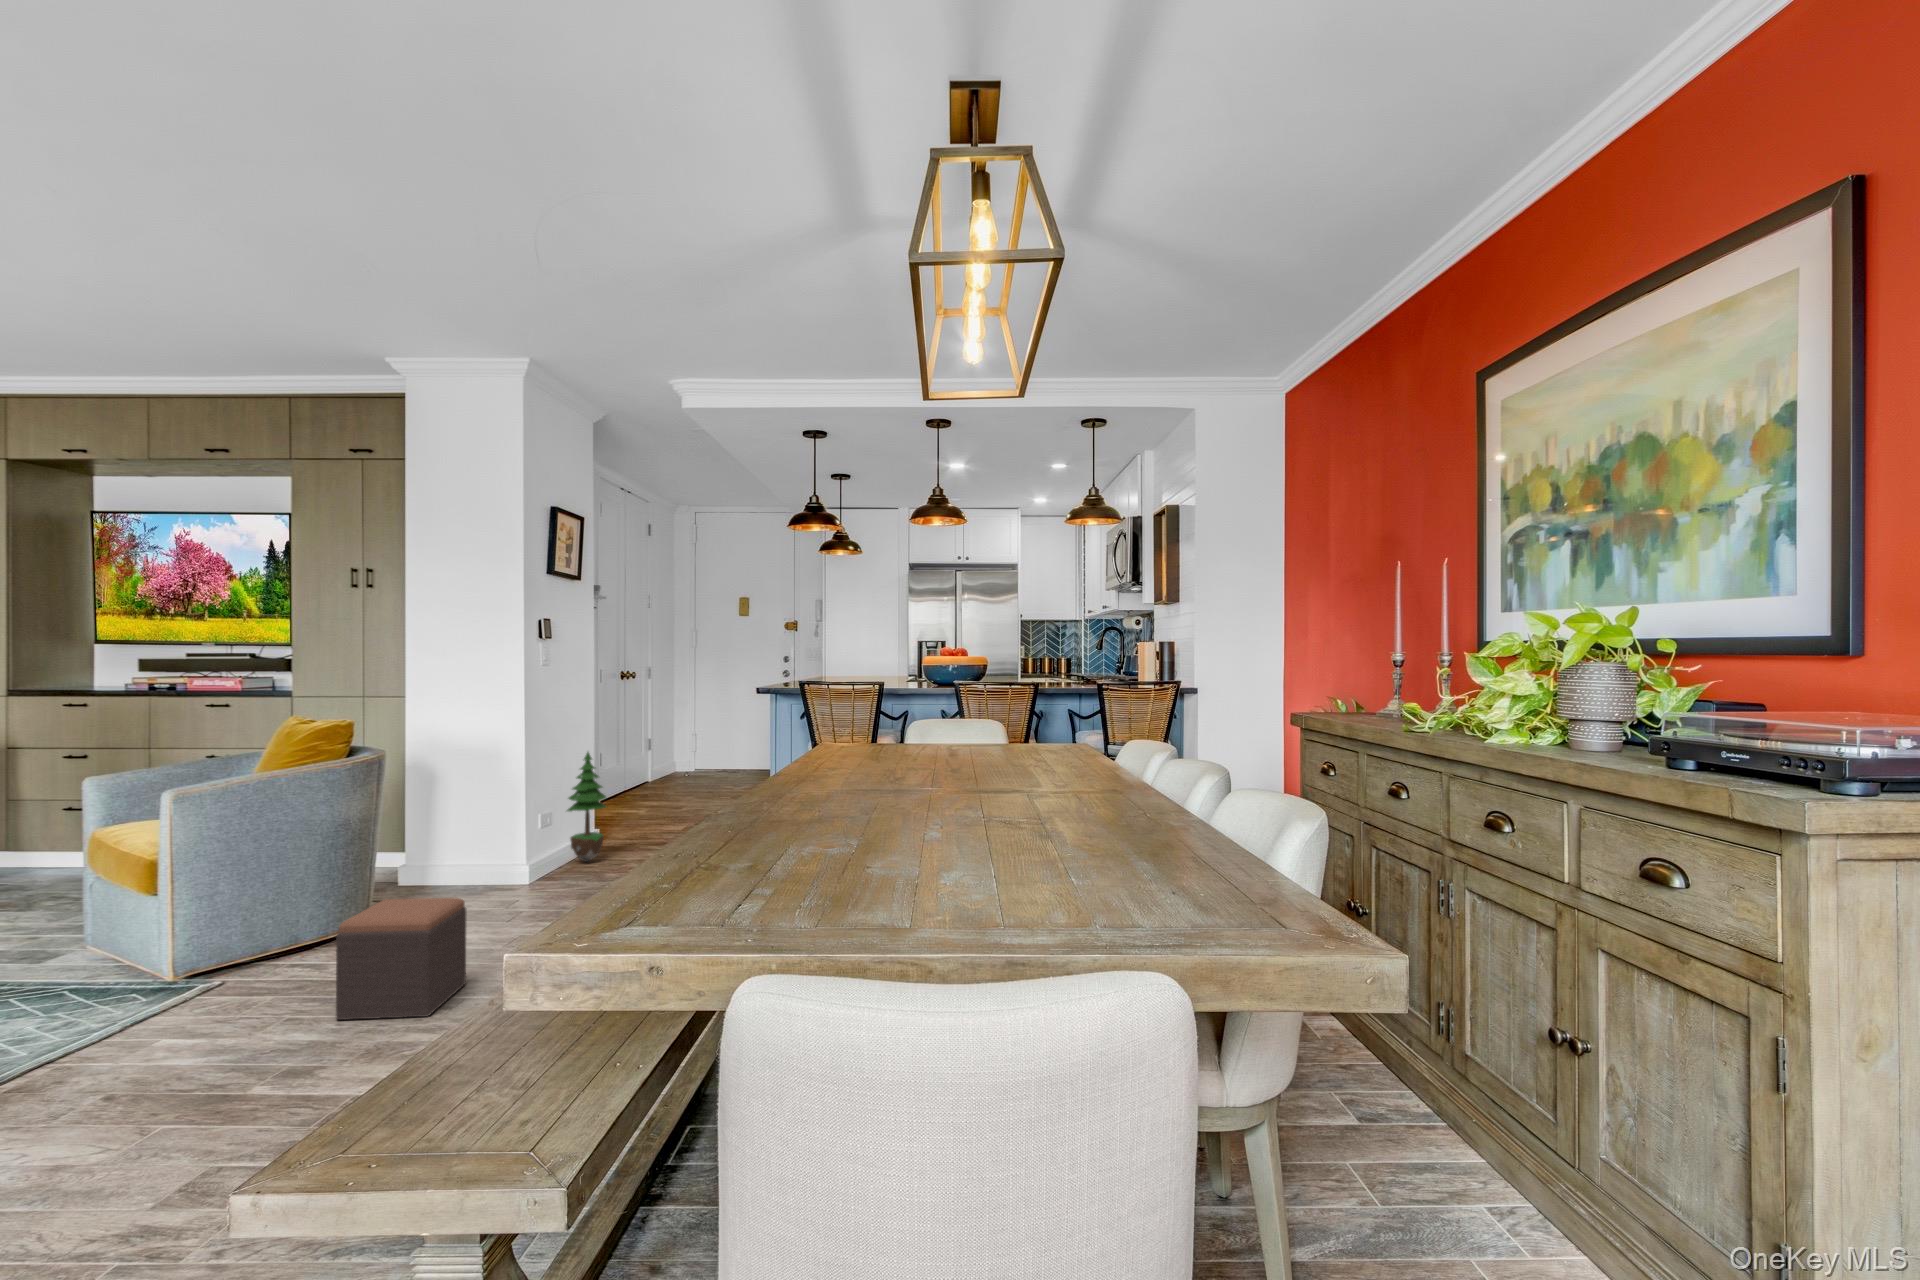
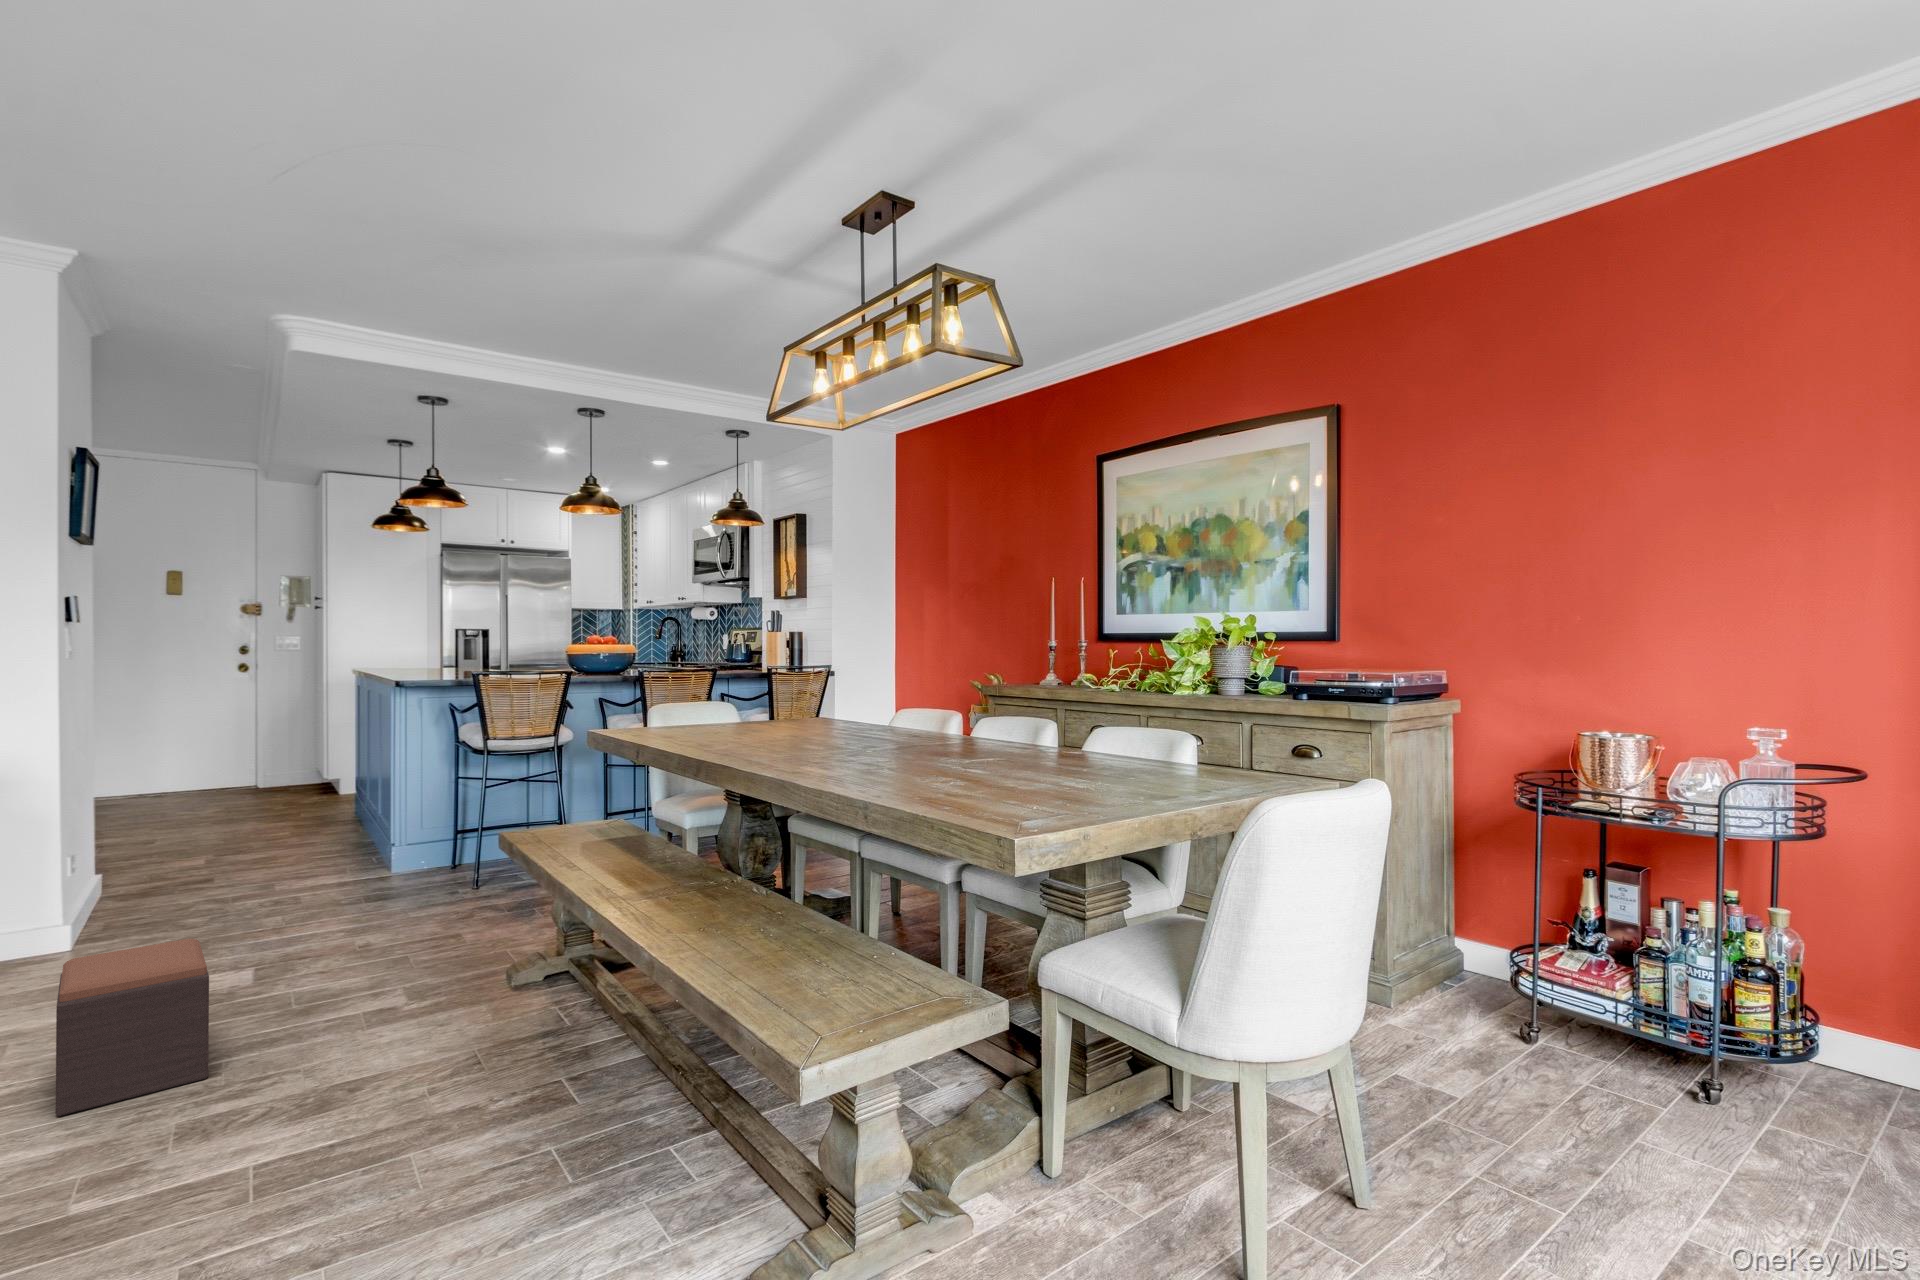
potted tree: present [567,752,606,862] -> none [98,764,167,909]

